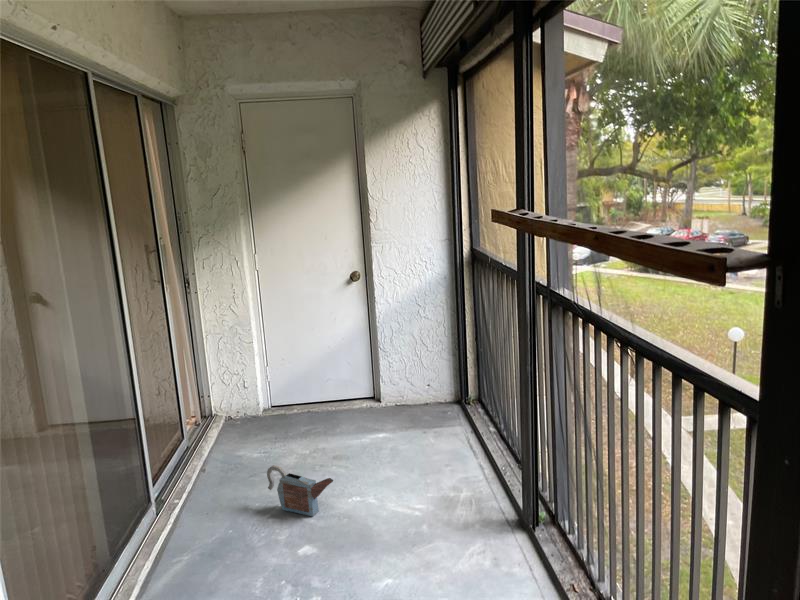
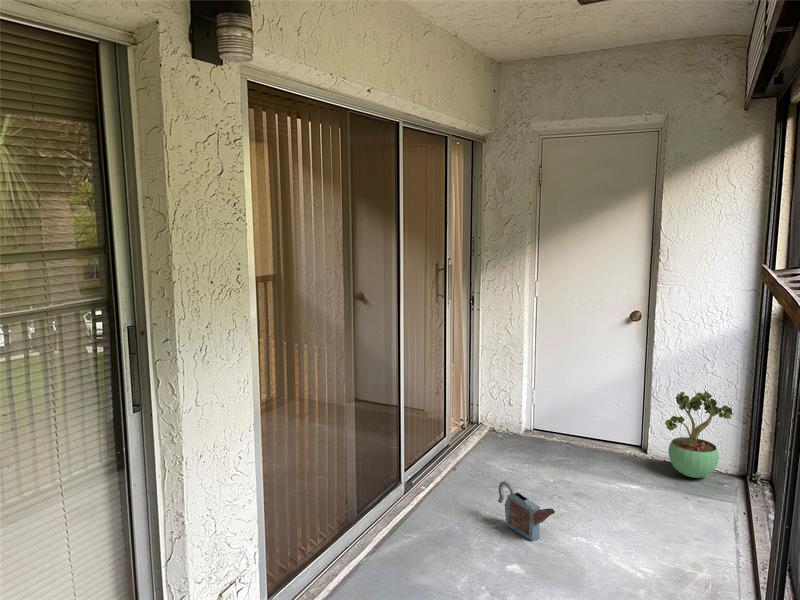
potted plant: none [396,335,448,414] -> present [665,391,732,478]

